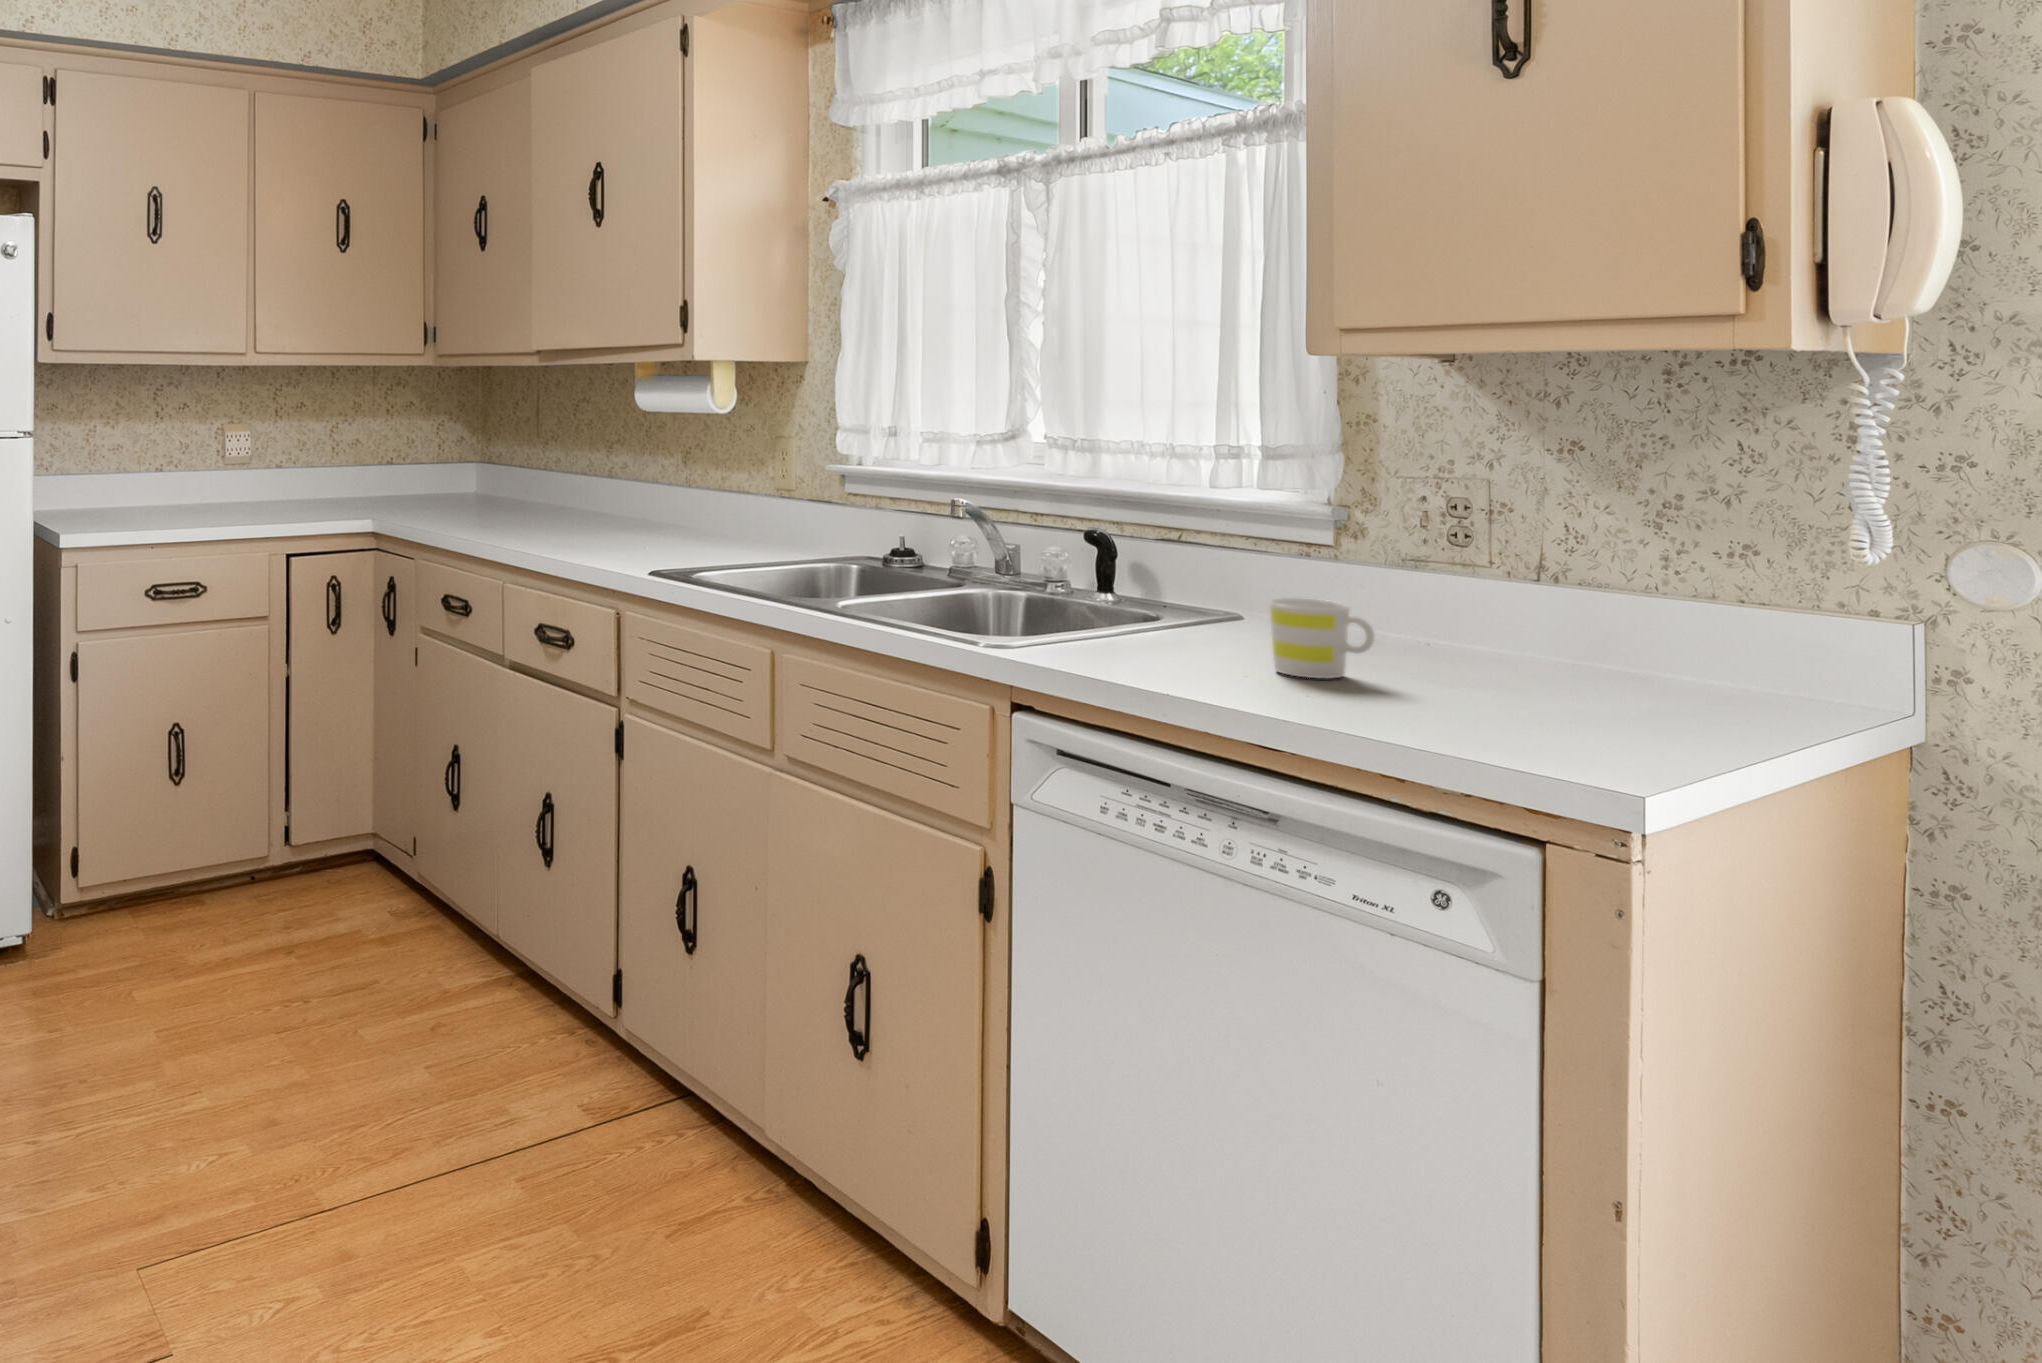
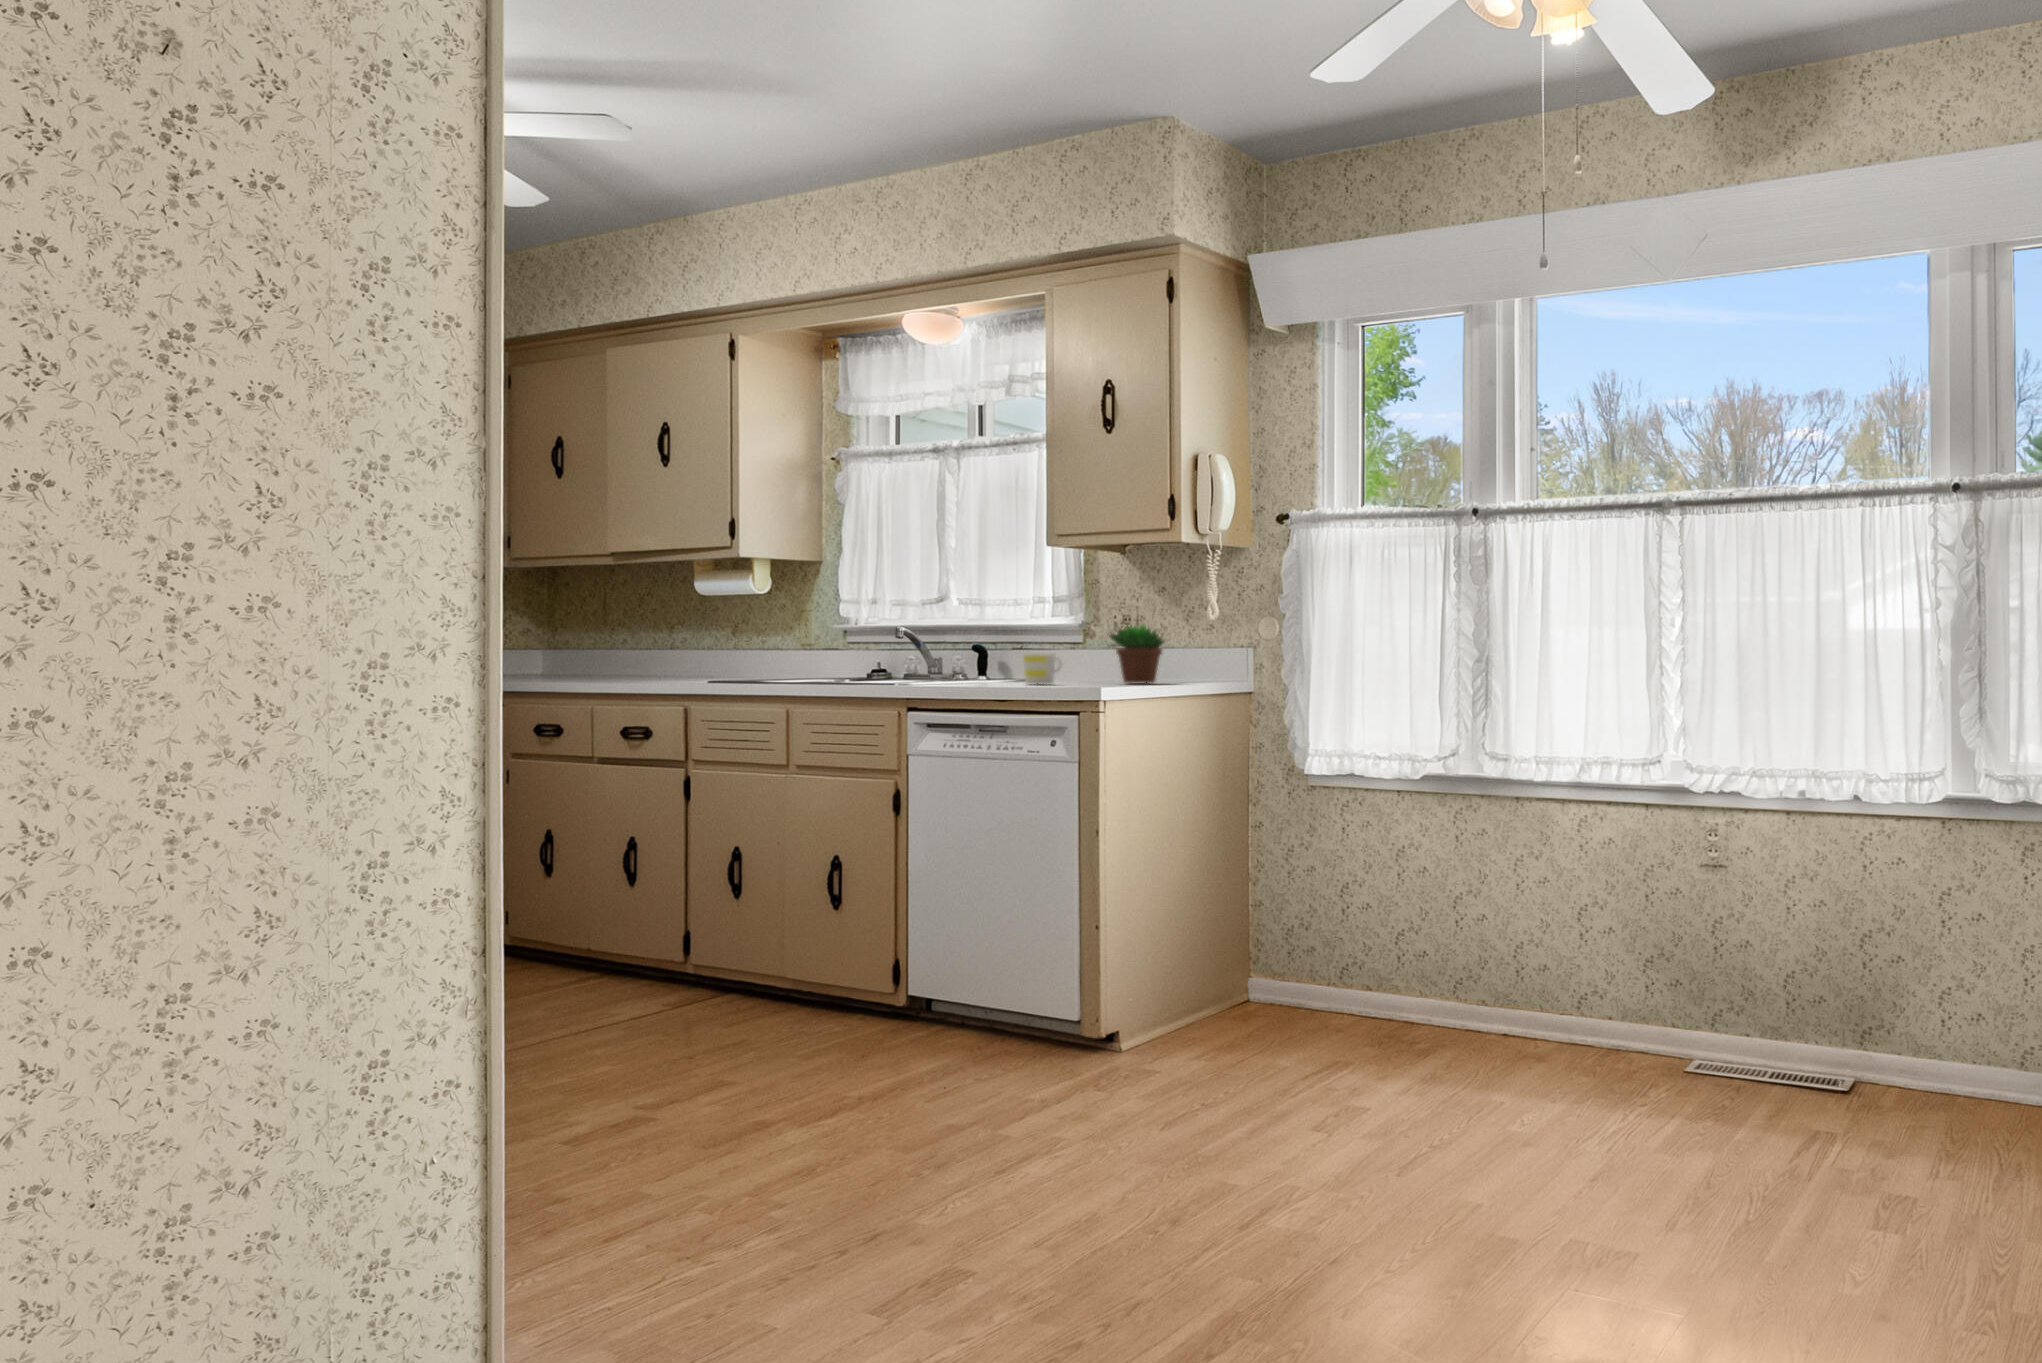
succulent plant: none [1462,536,1640,689] -> present [1109,625,1164,683]

